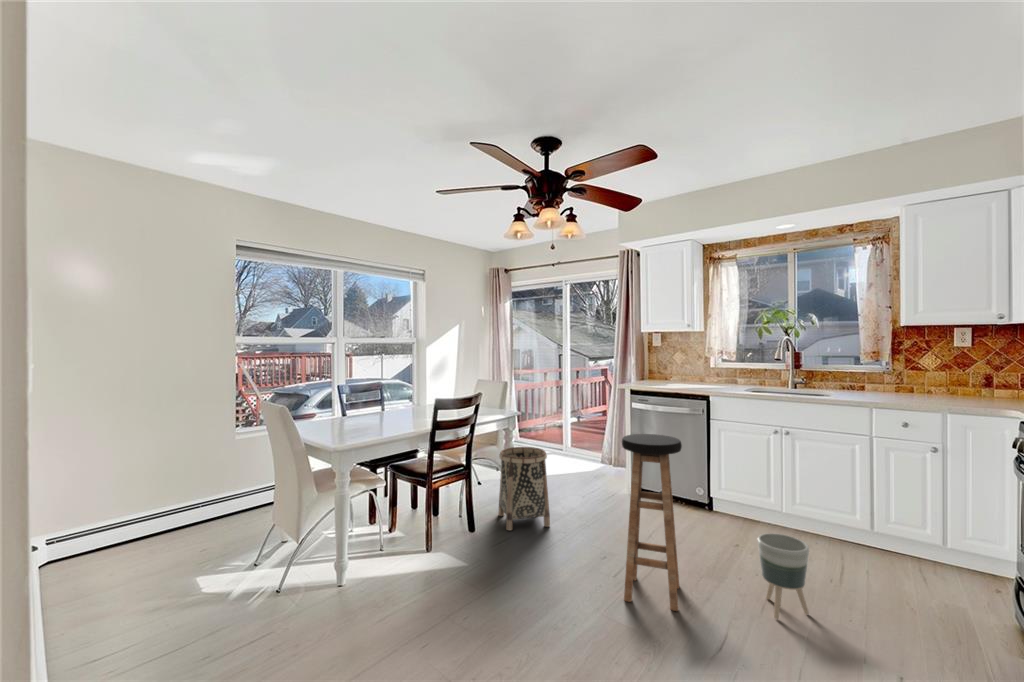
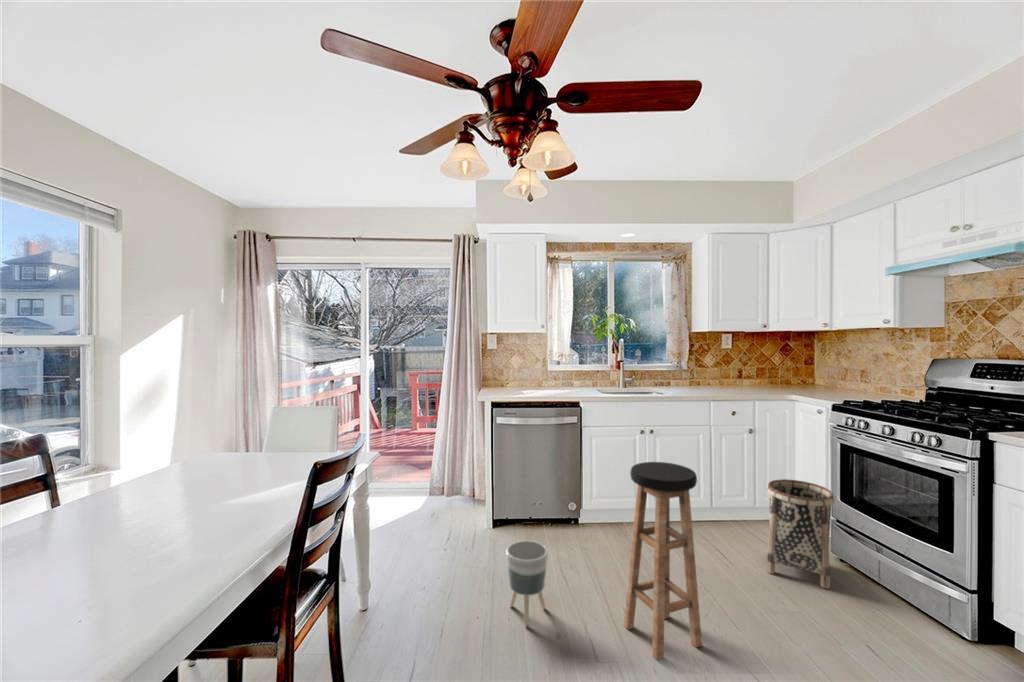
basket: present [498,447,550,530] -> present [766,479,835,588]
planter: present [758,533,809,619] -> present [506,541,548,626]

